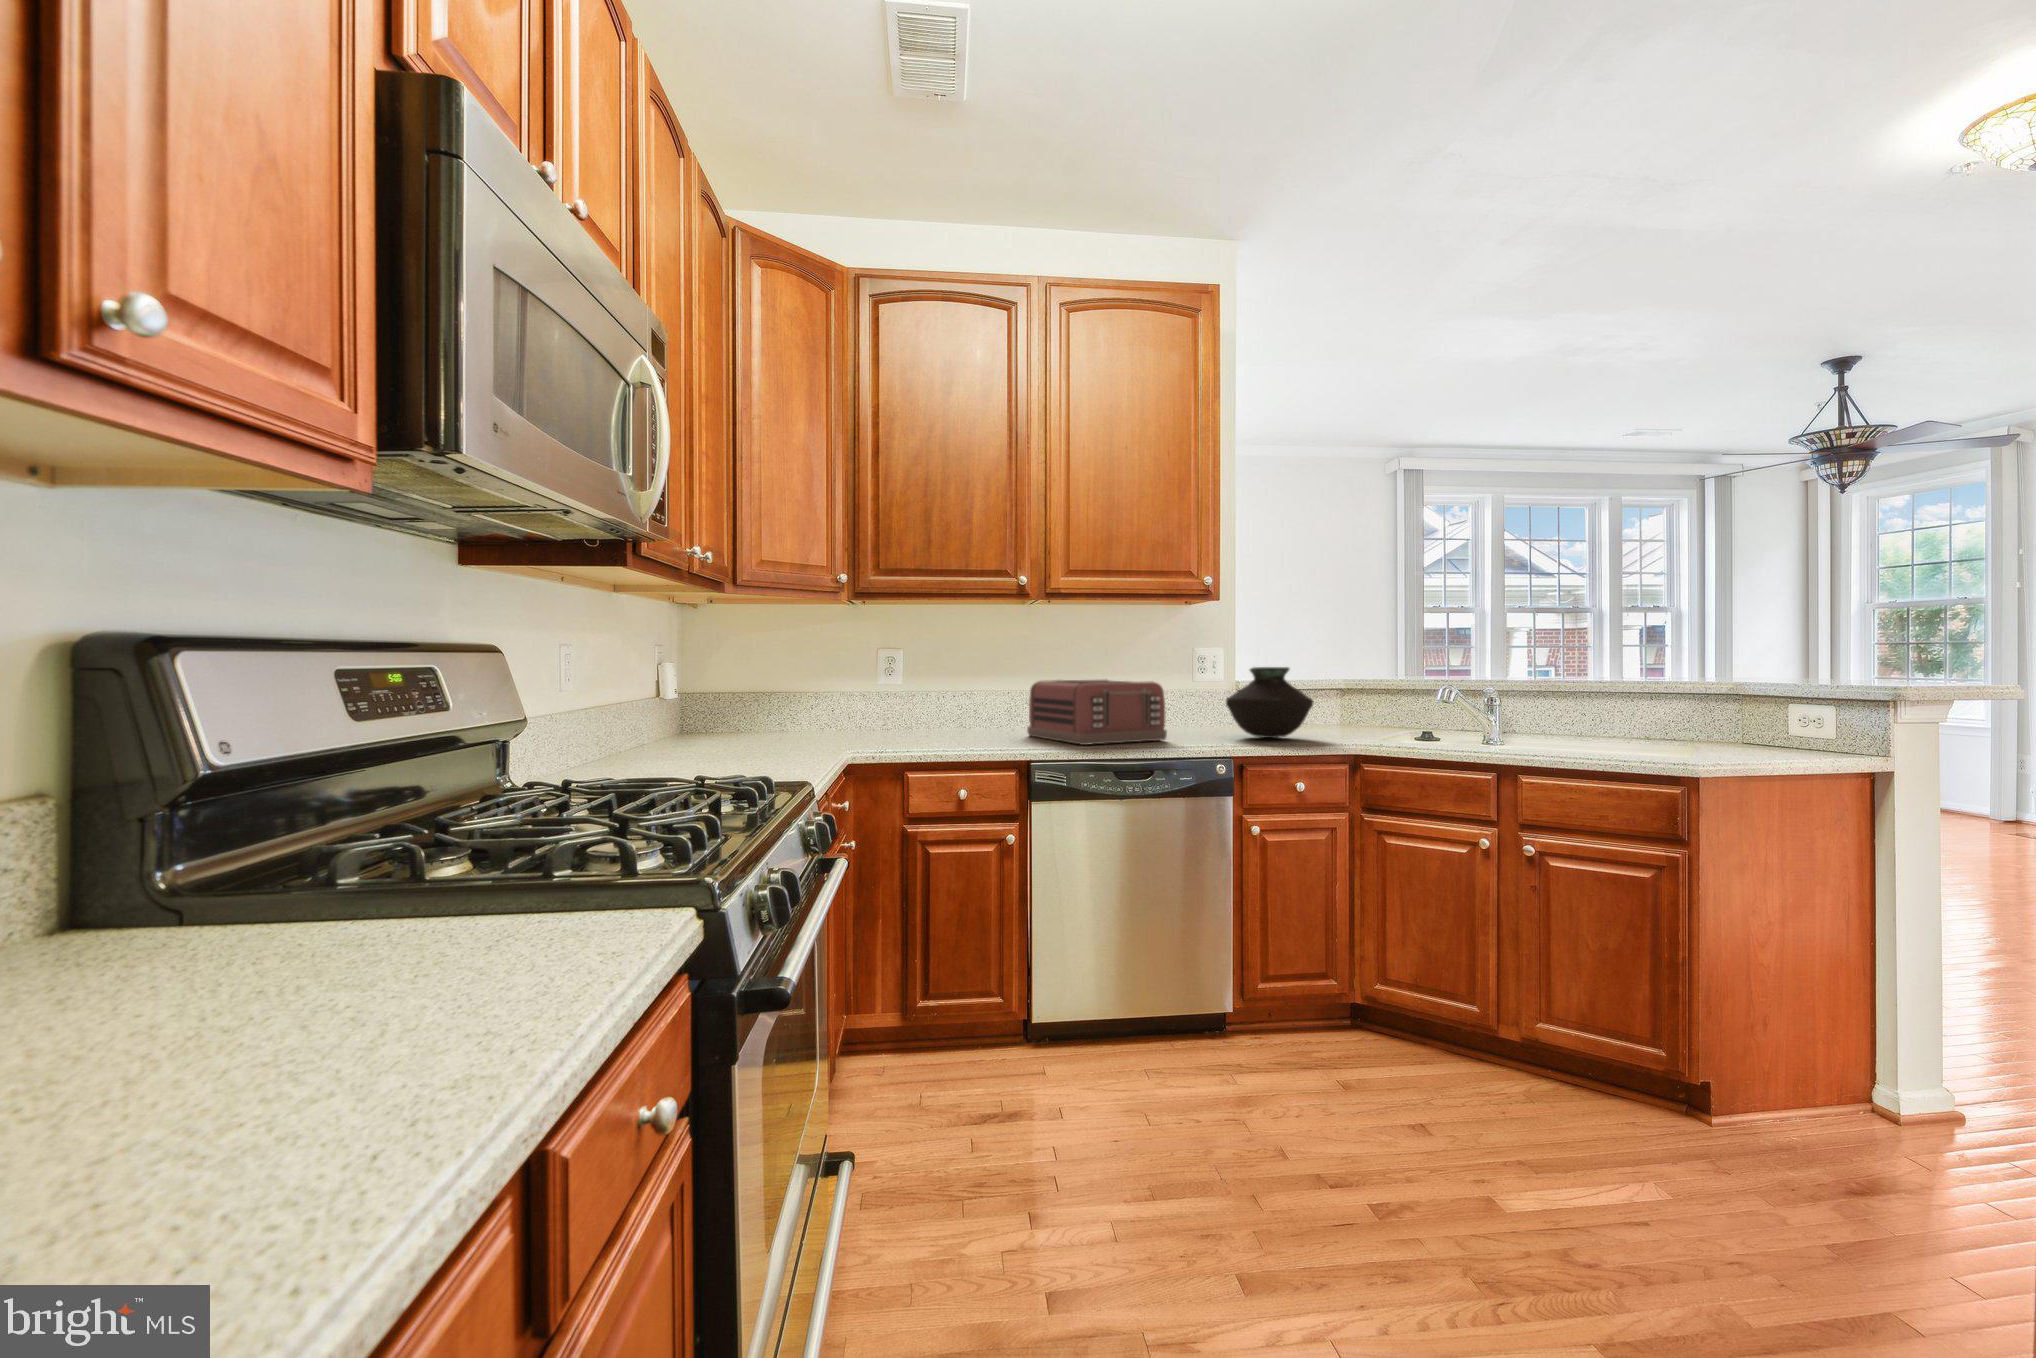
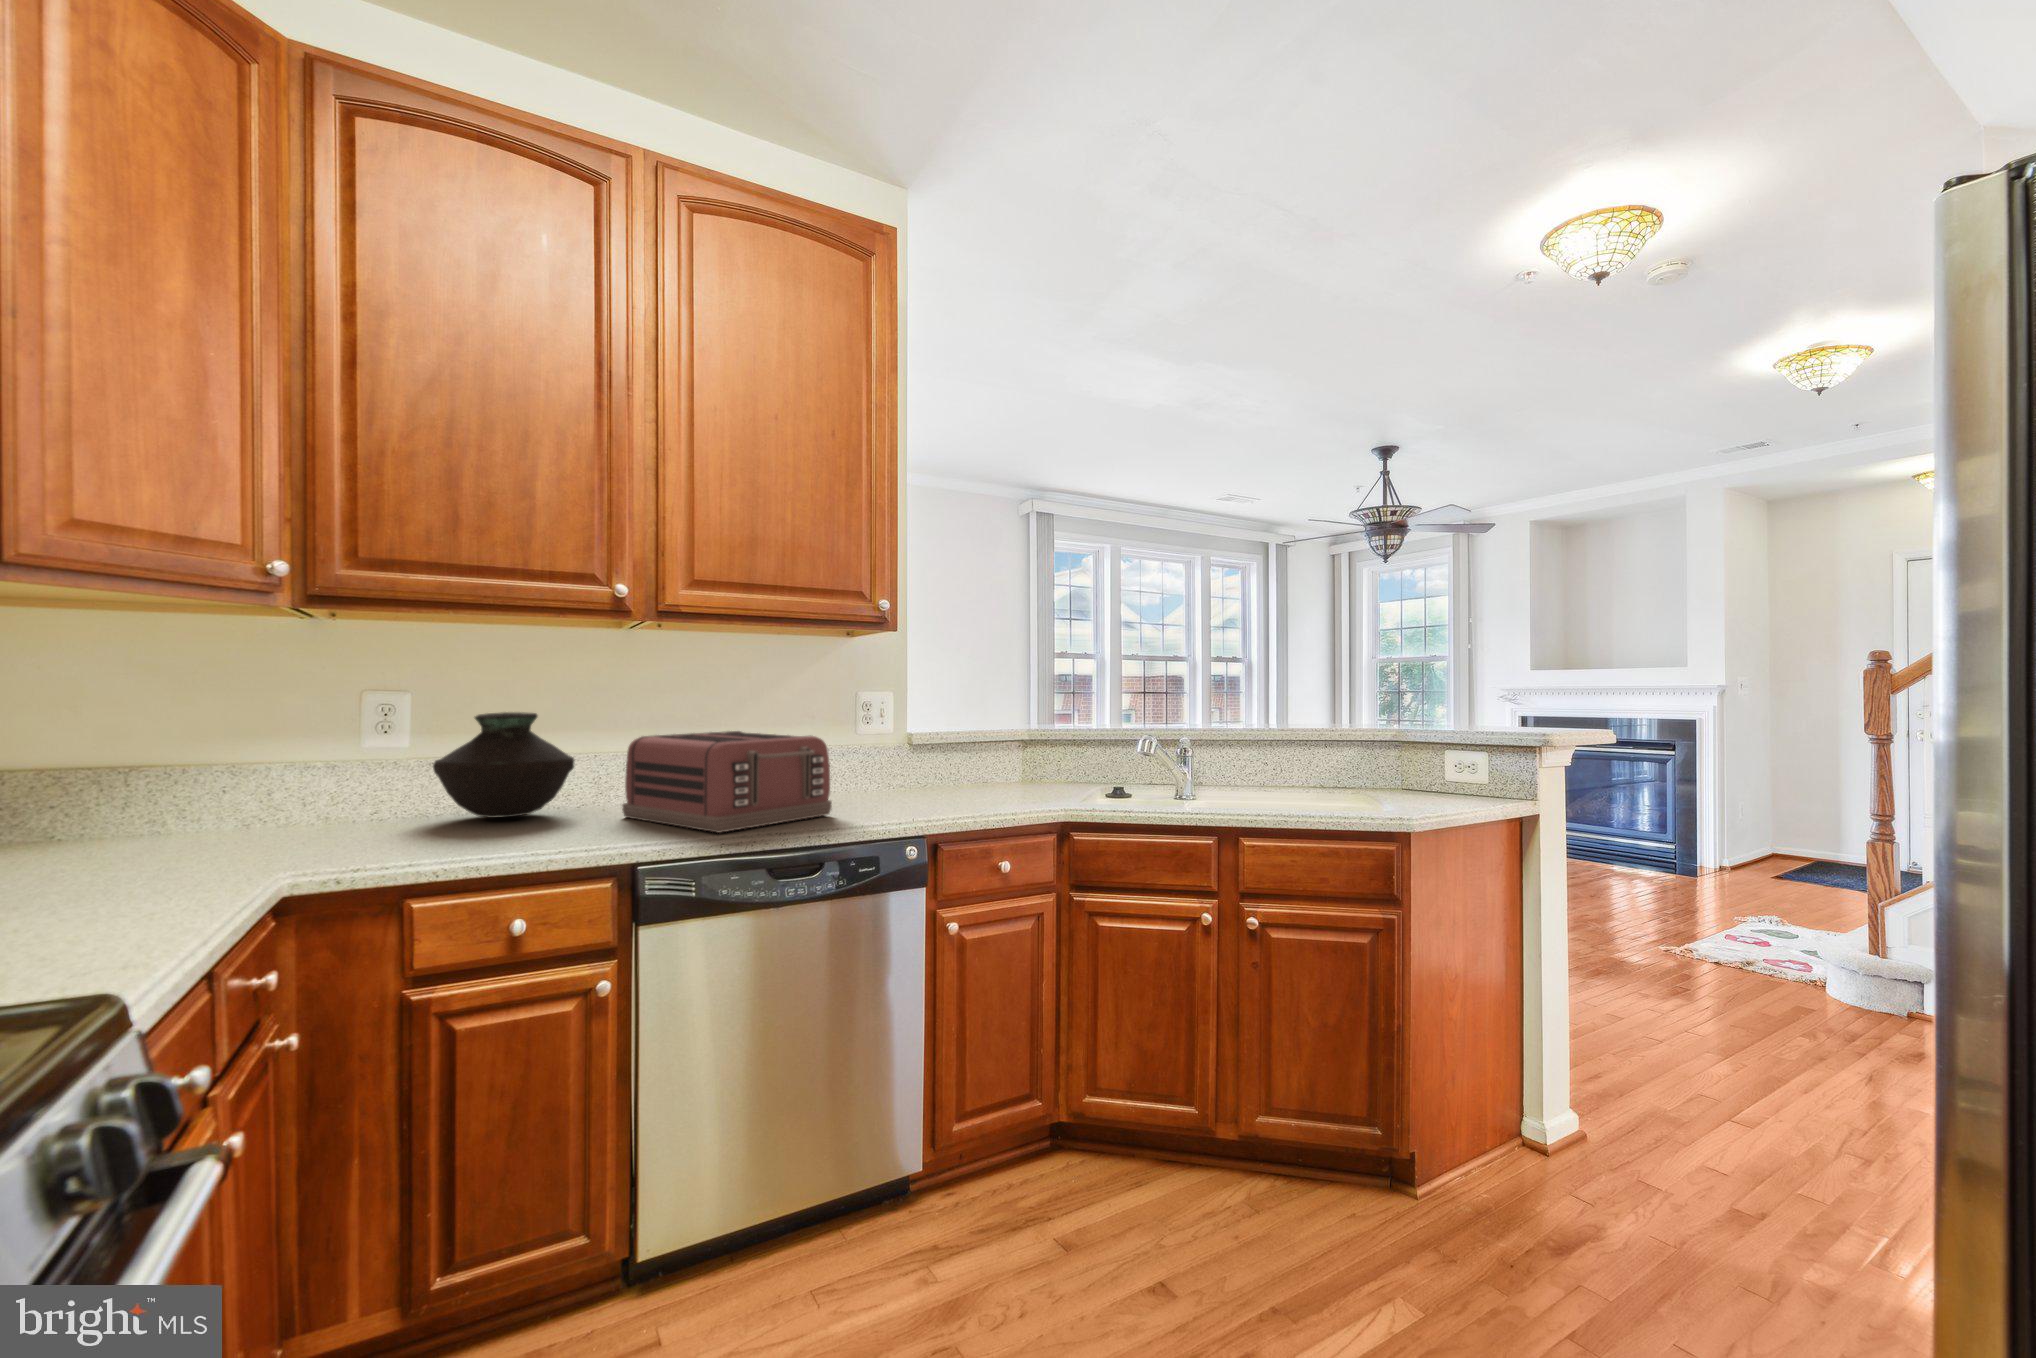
vase: present [1226,667,1314,738] -> present [433,712,574,818]

